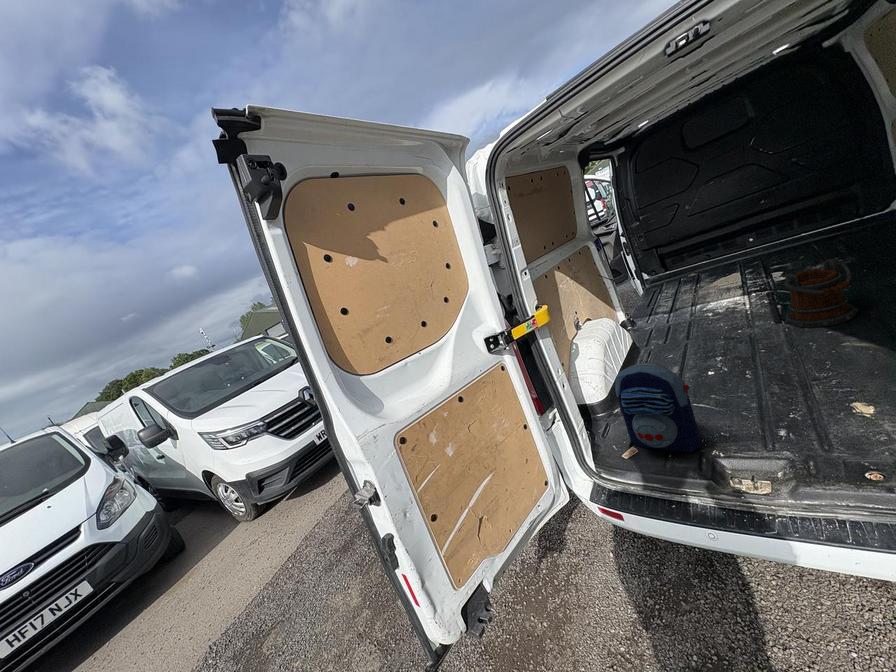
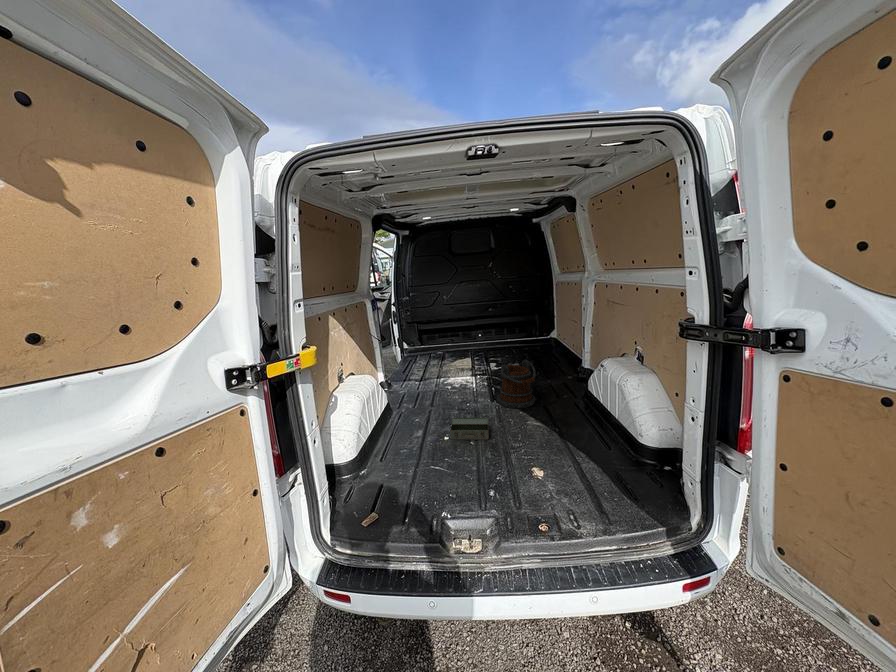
toolbox: none [715,345,773,374] -> present [450,418,489,440]
backpack: present [615,362,701,452] -> none [368,422,434,516]

